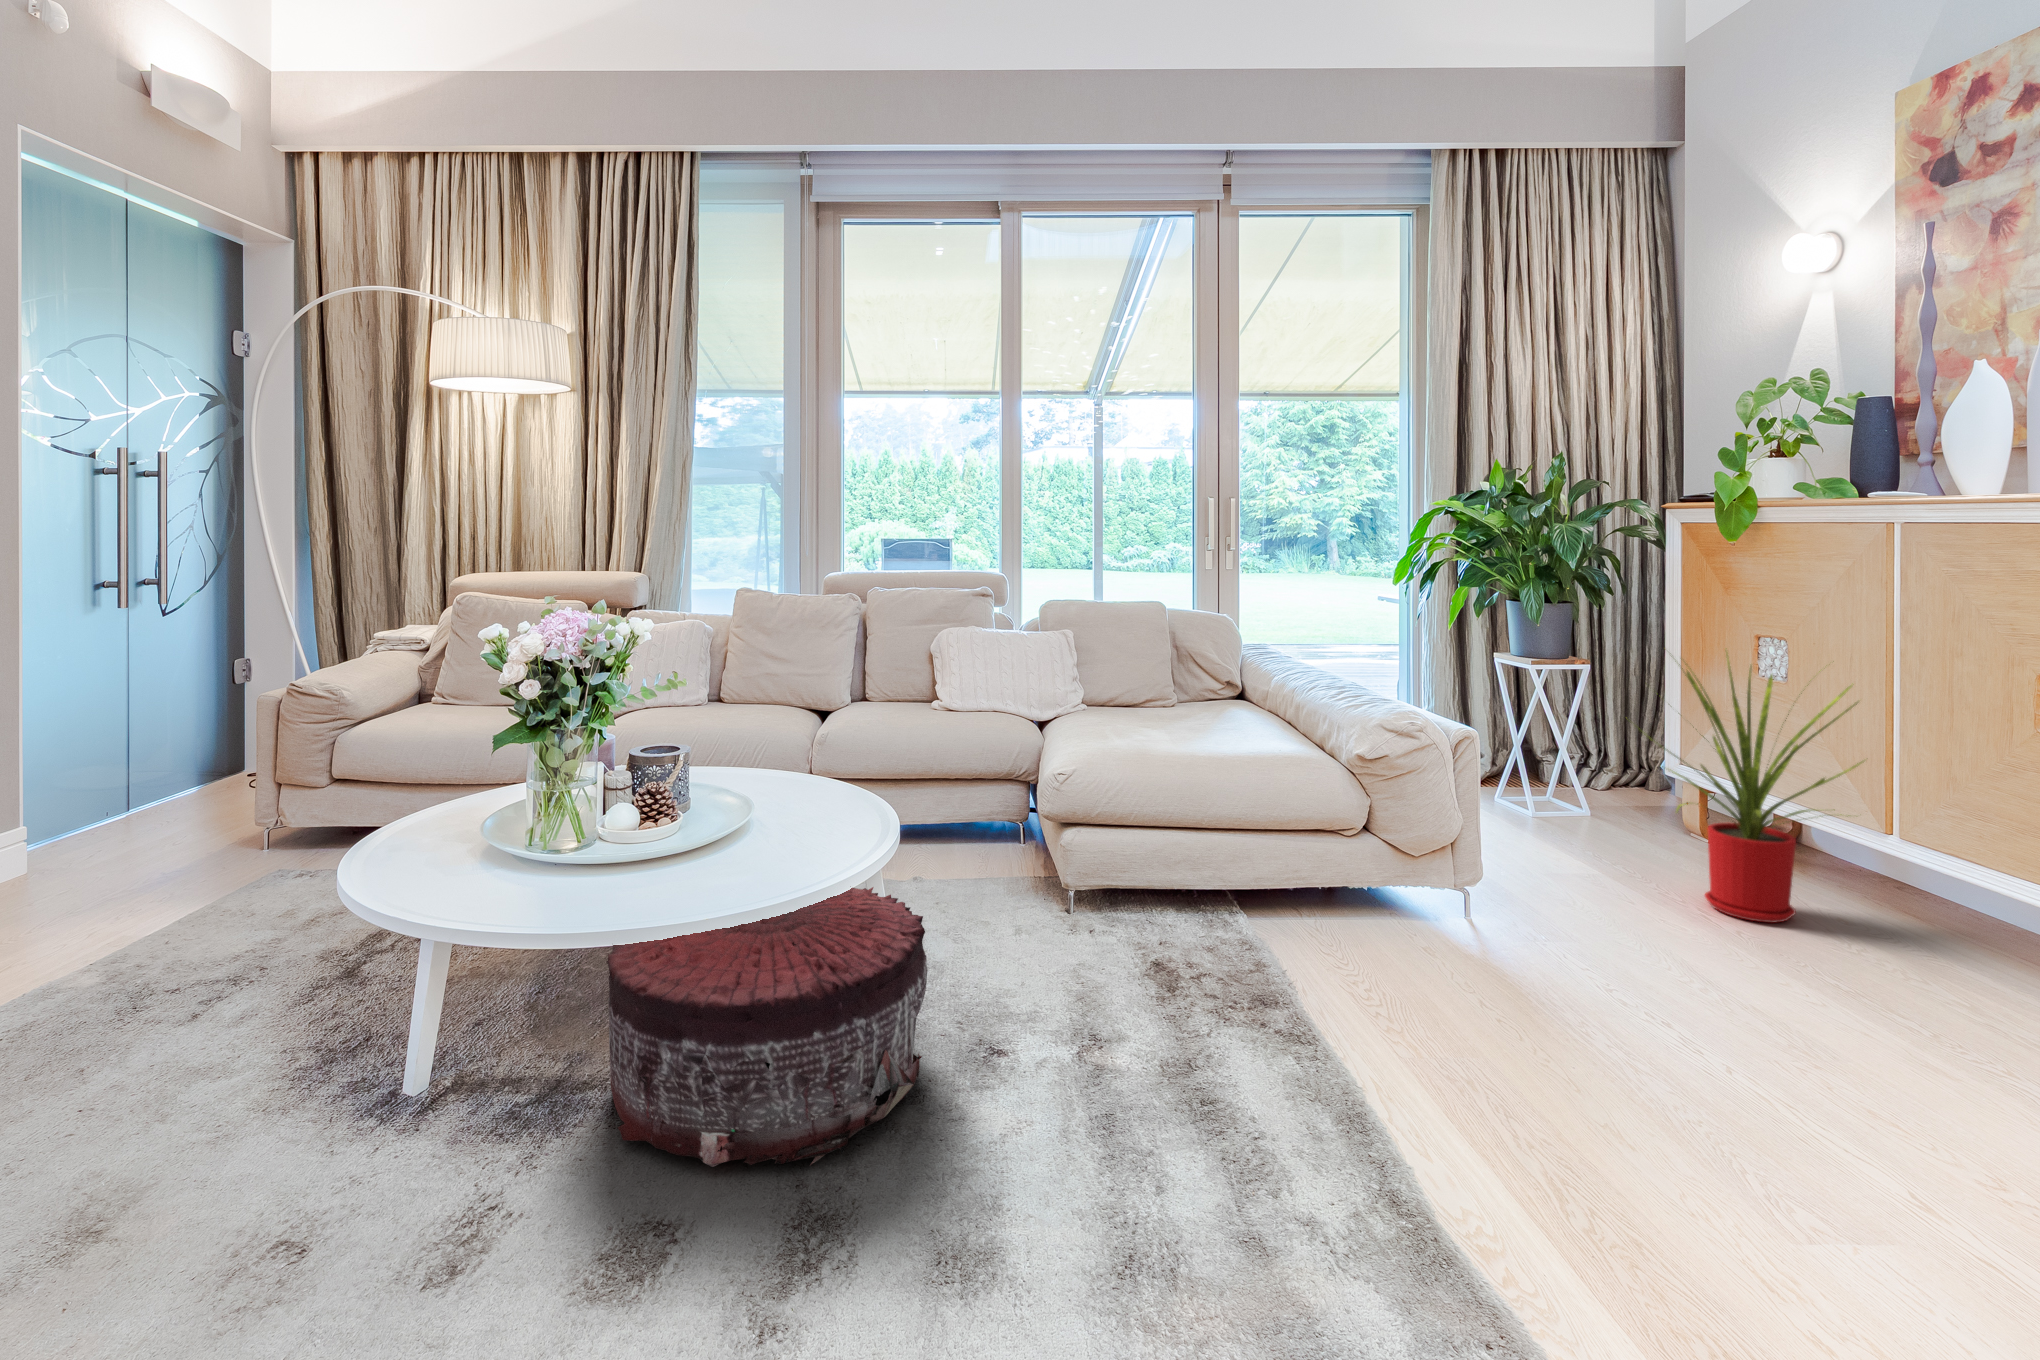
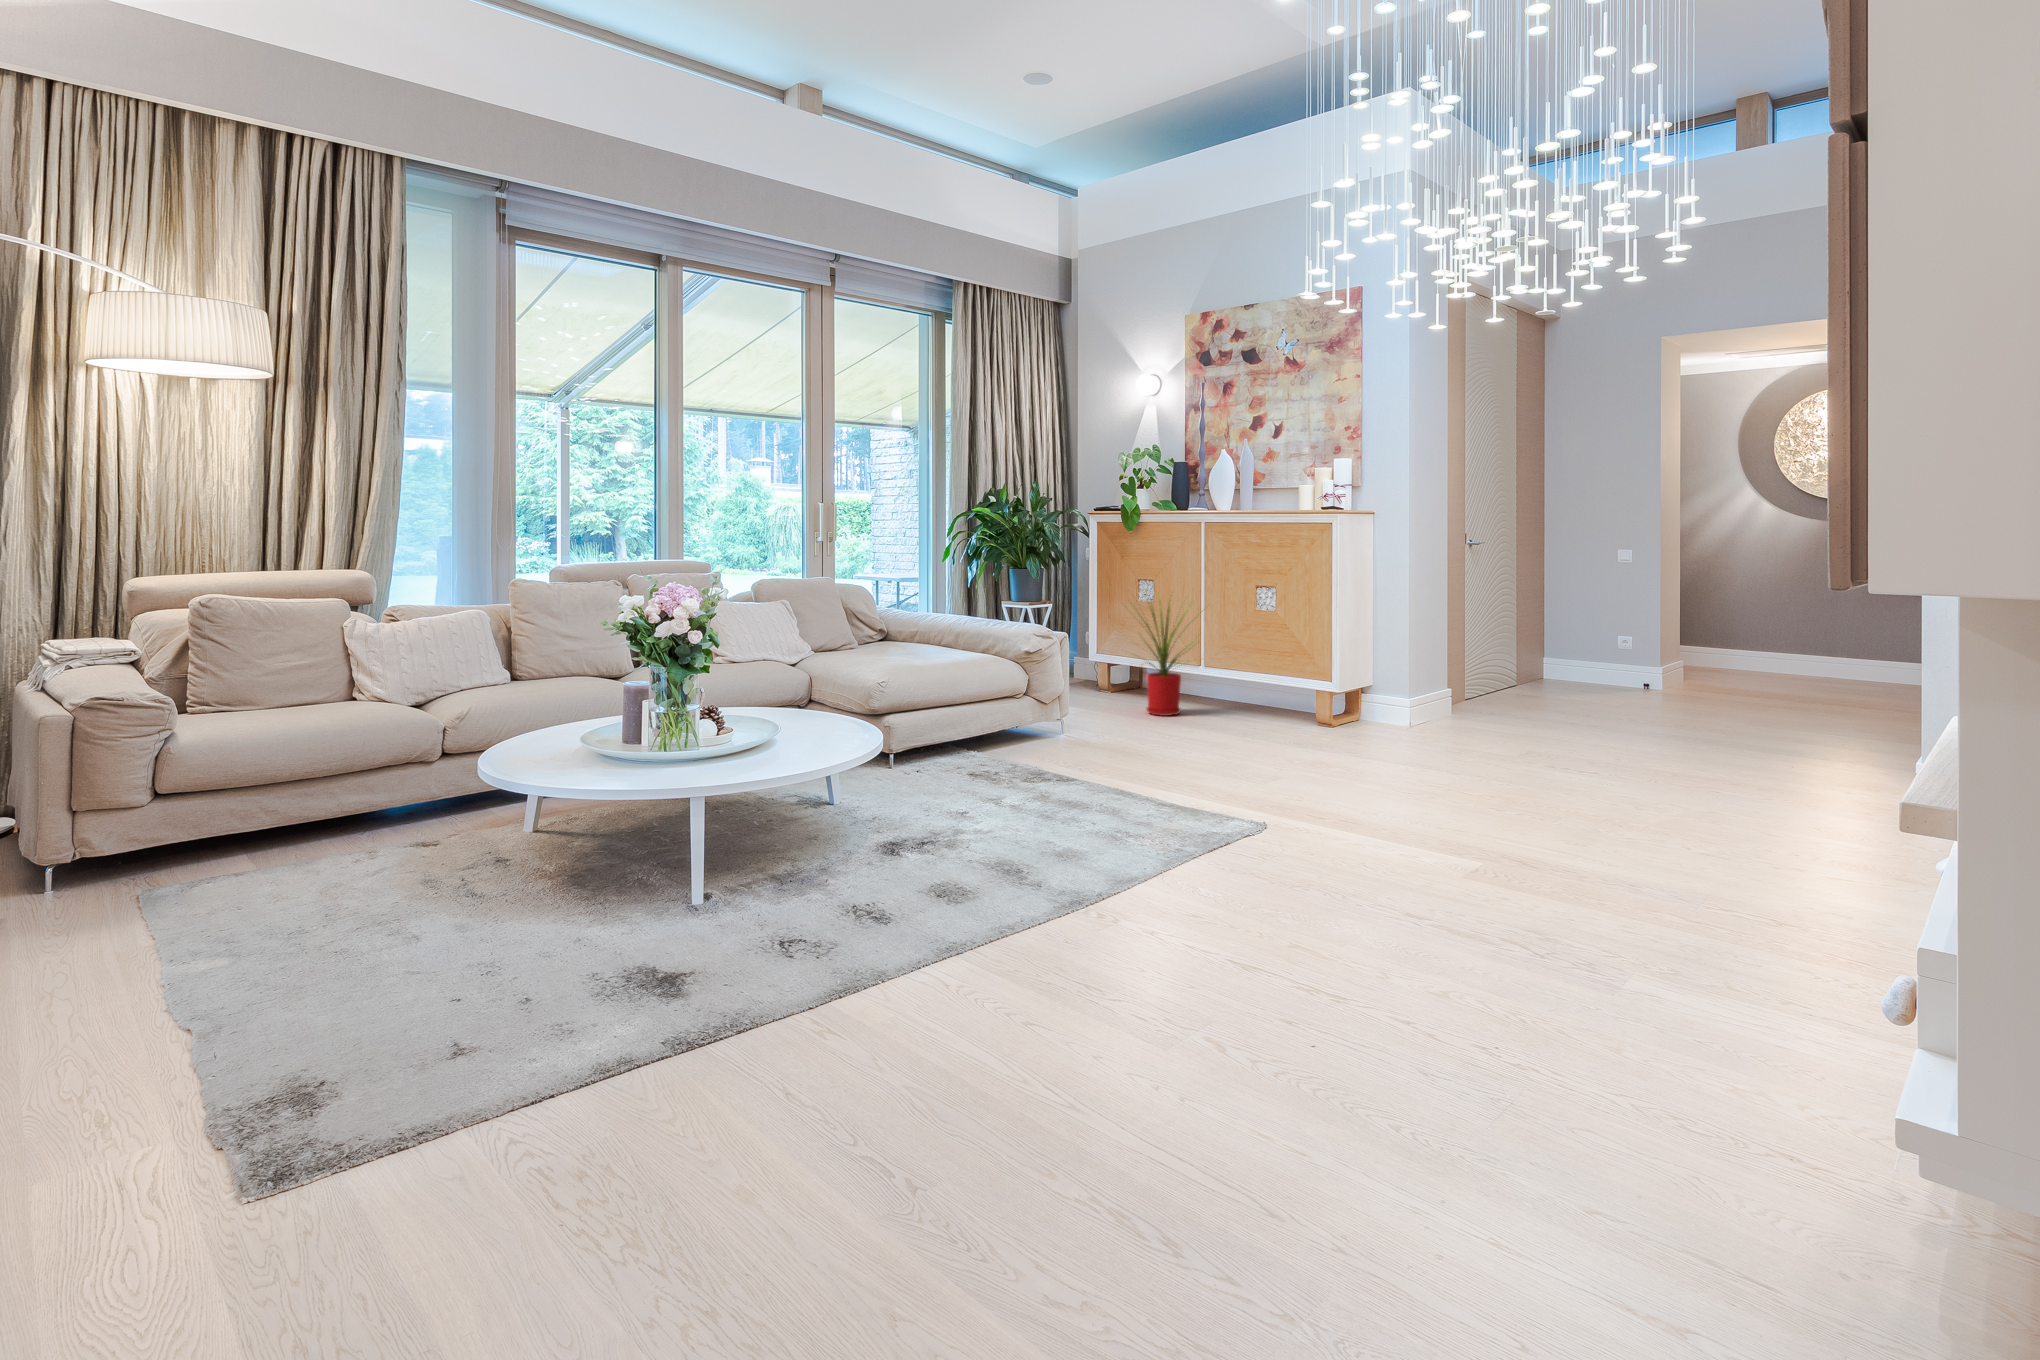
pouf: present [606,887,927,1167] -> none [799,735,987,864]

